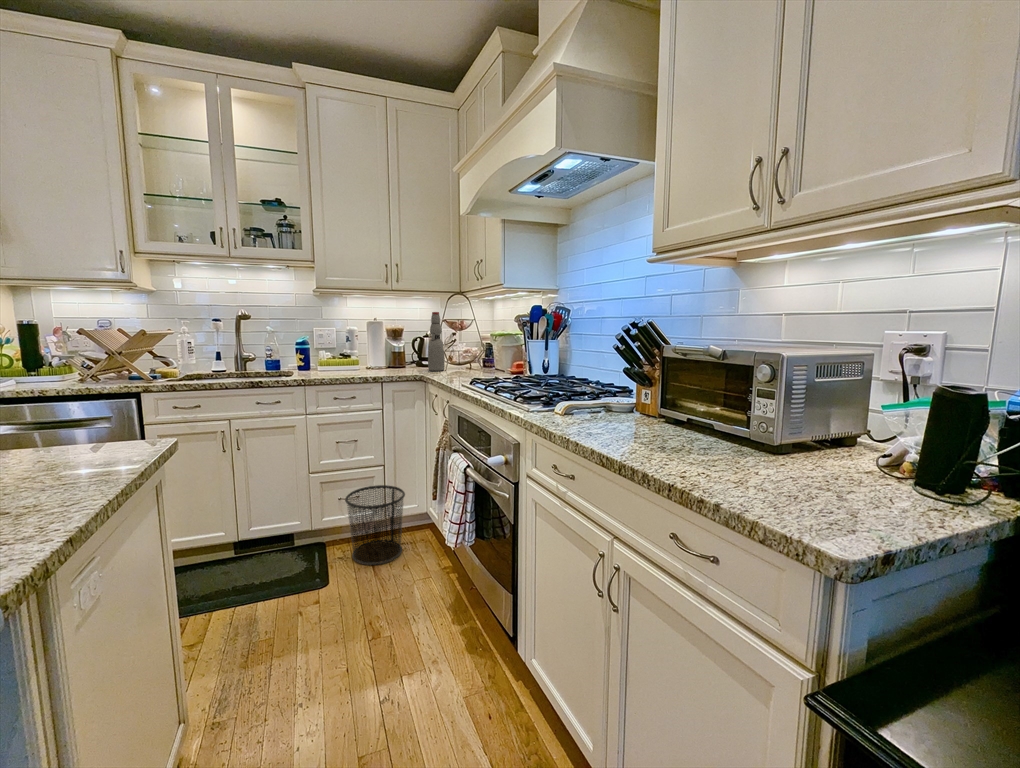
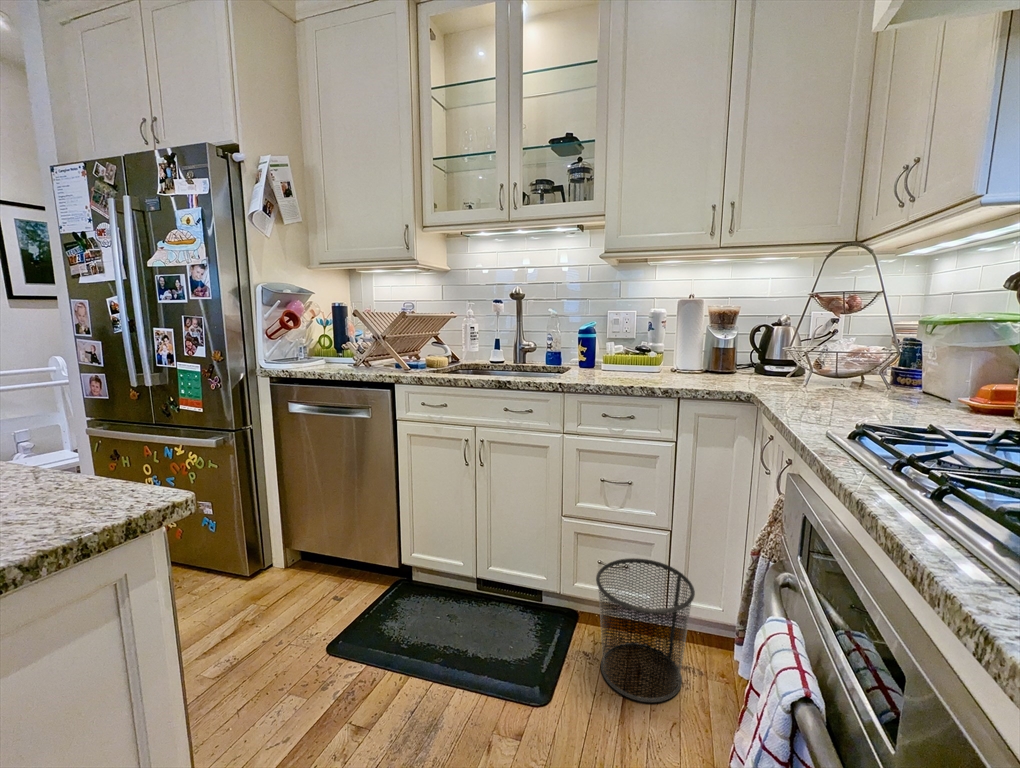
bottle: present [428,312,445,371] -> none [764,274,802,387]

